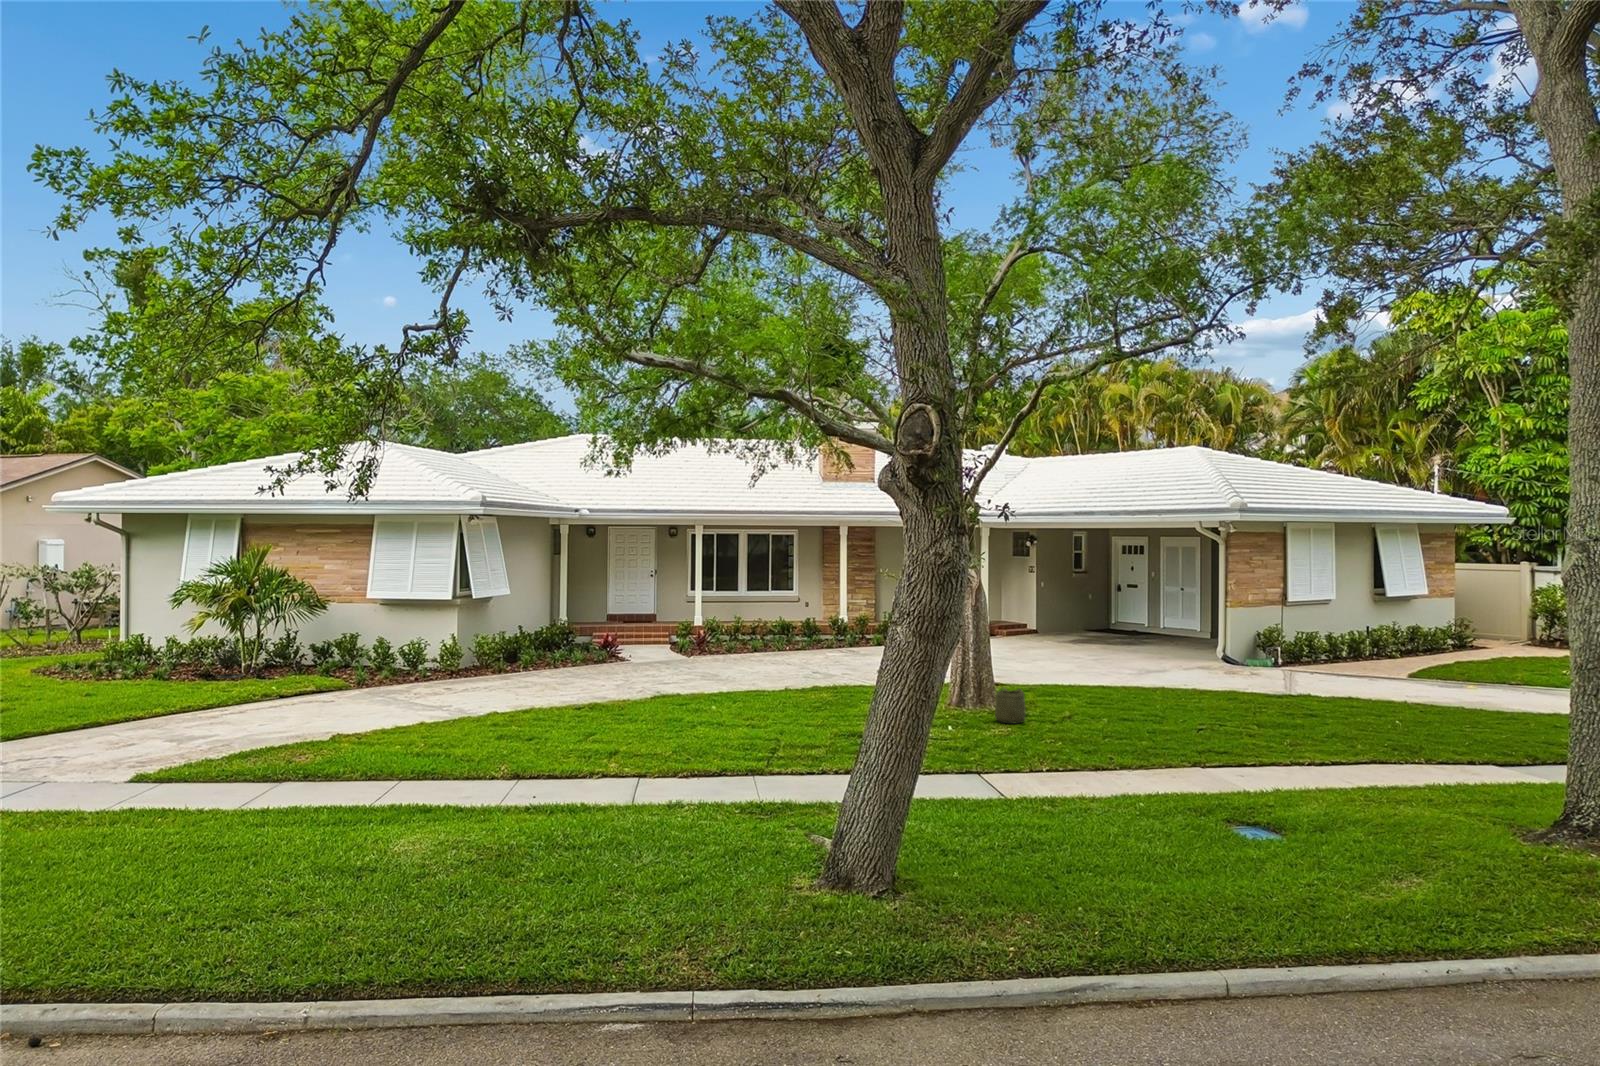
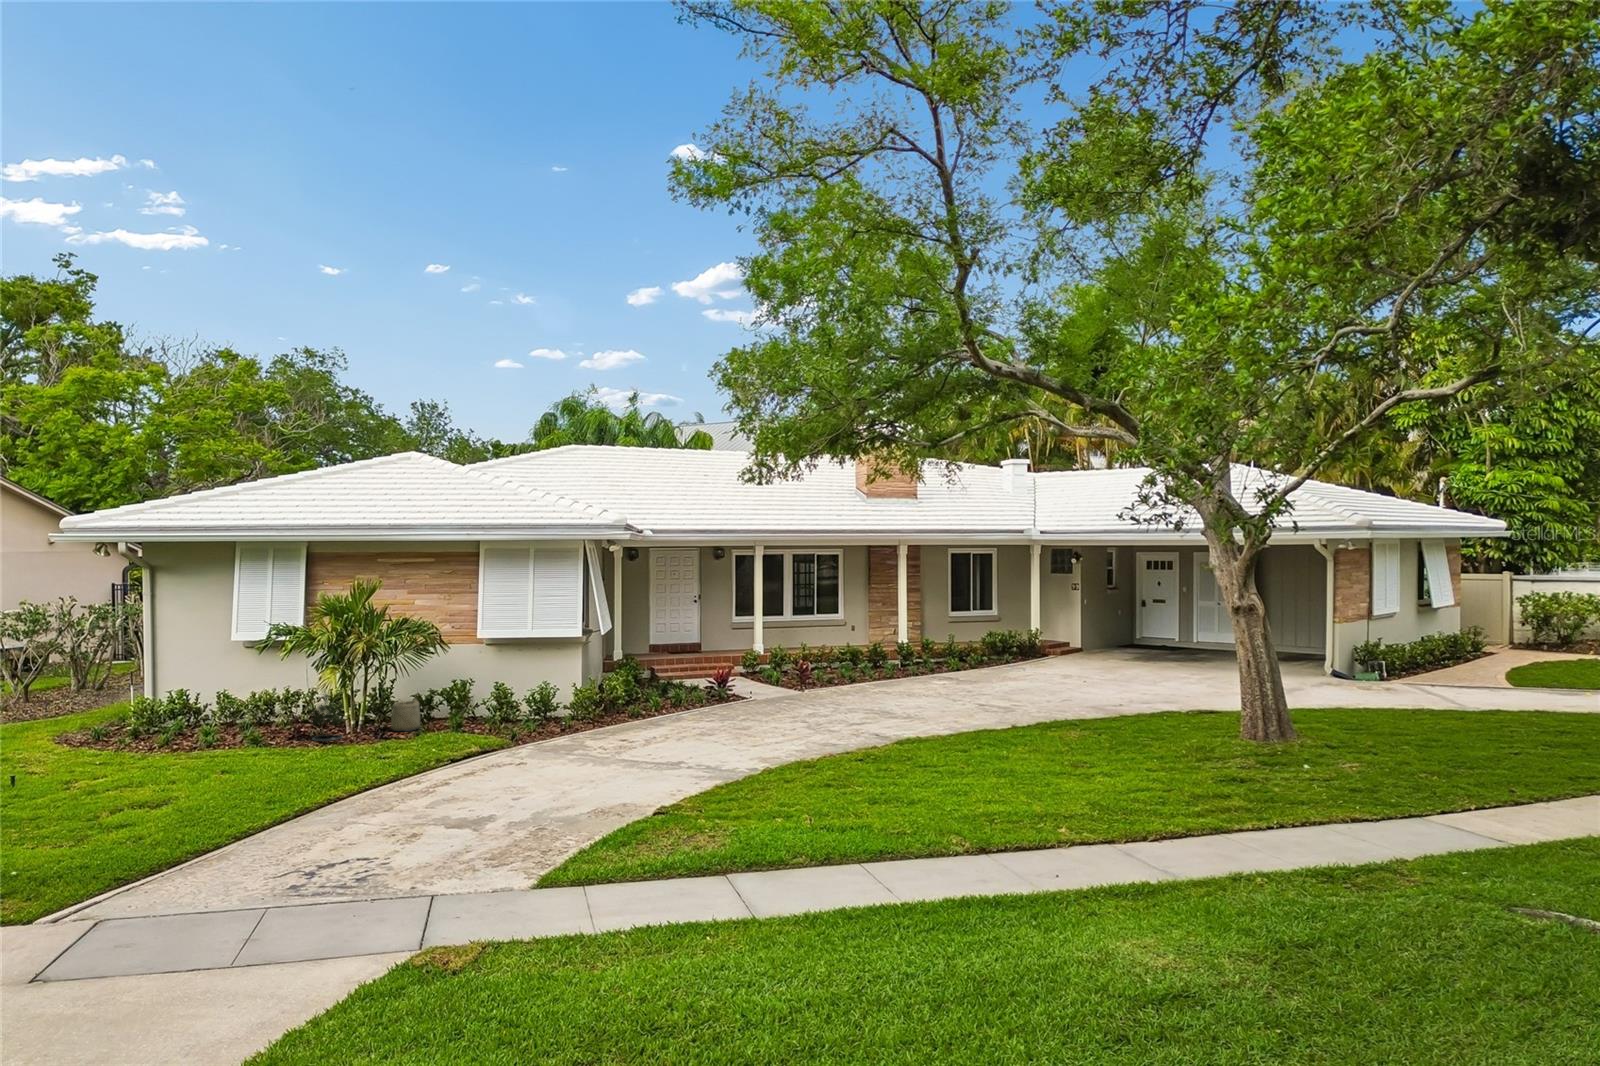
basket: present [995,688,1026,723] -> present [391,699,420,731]

